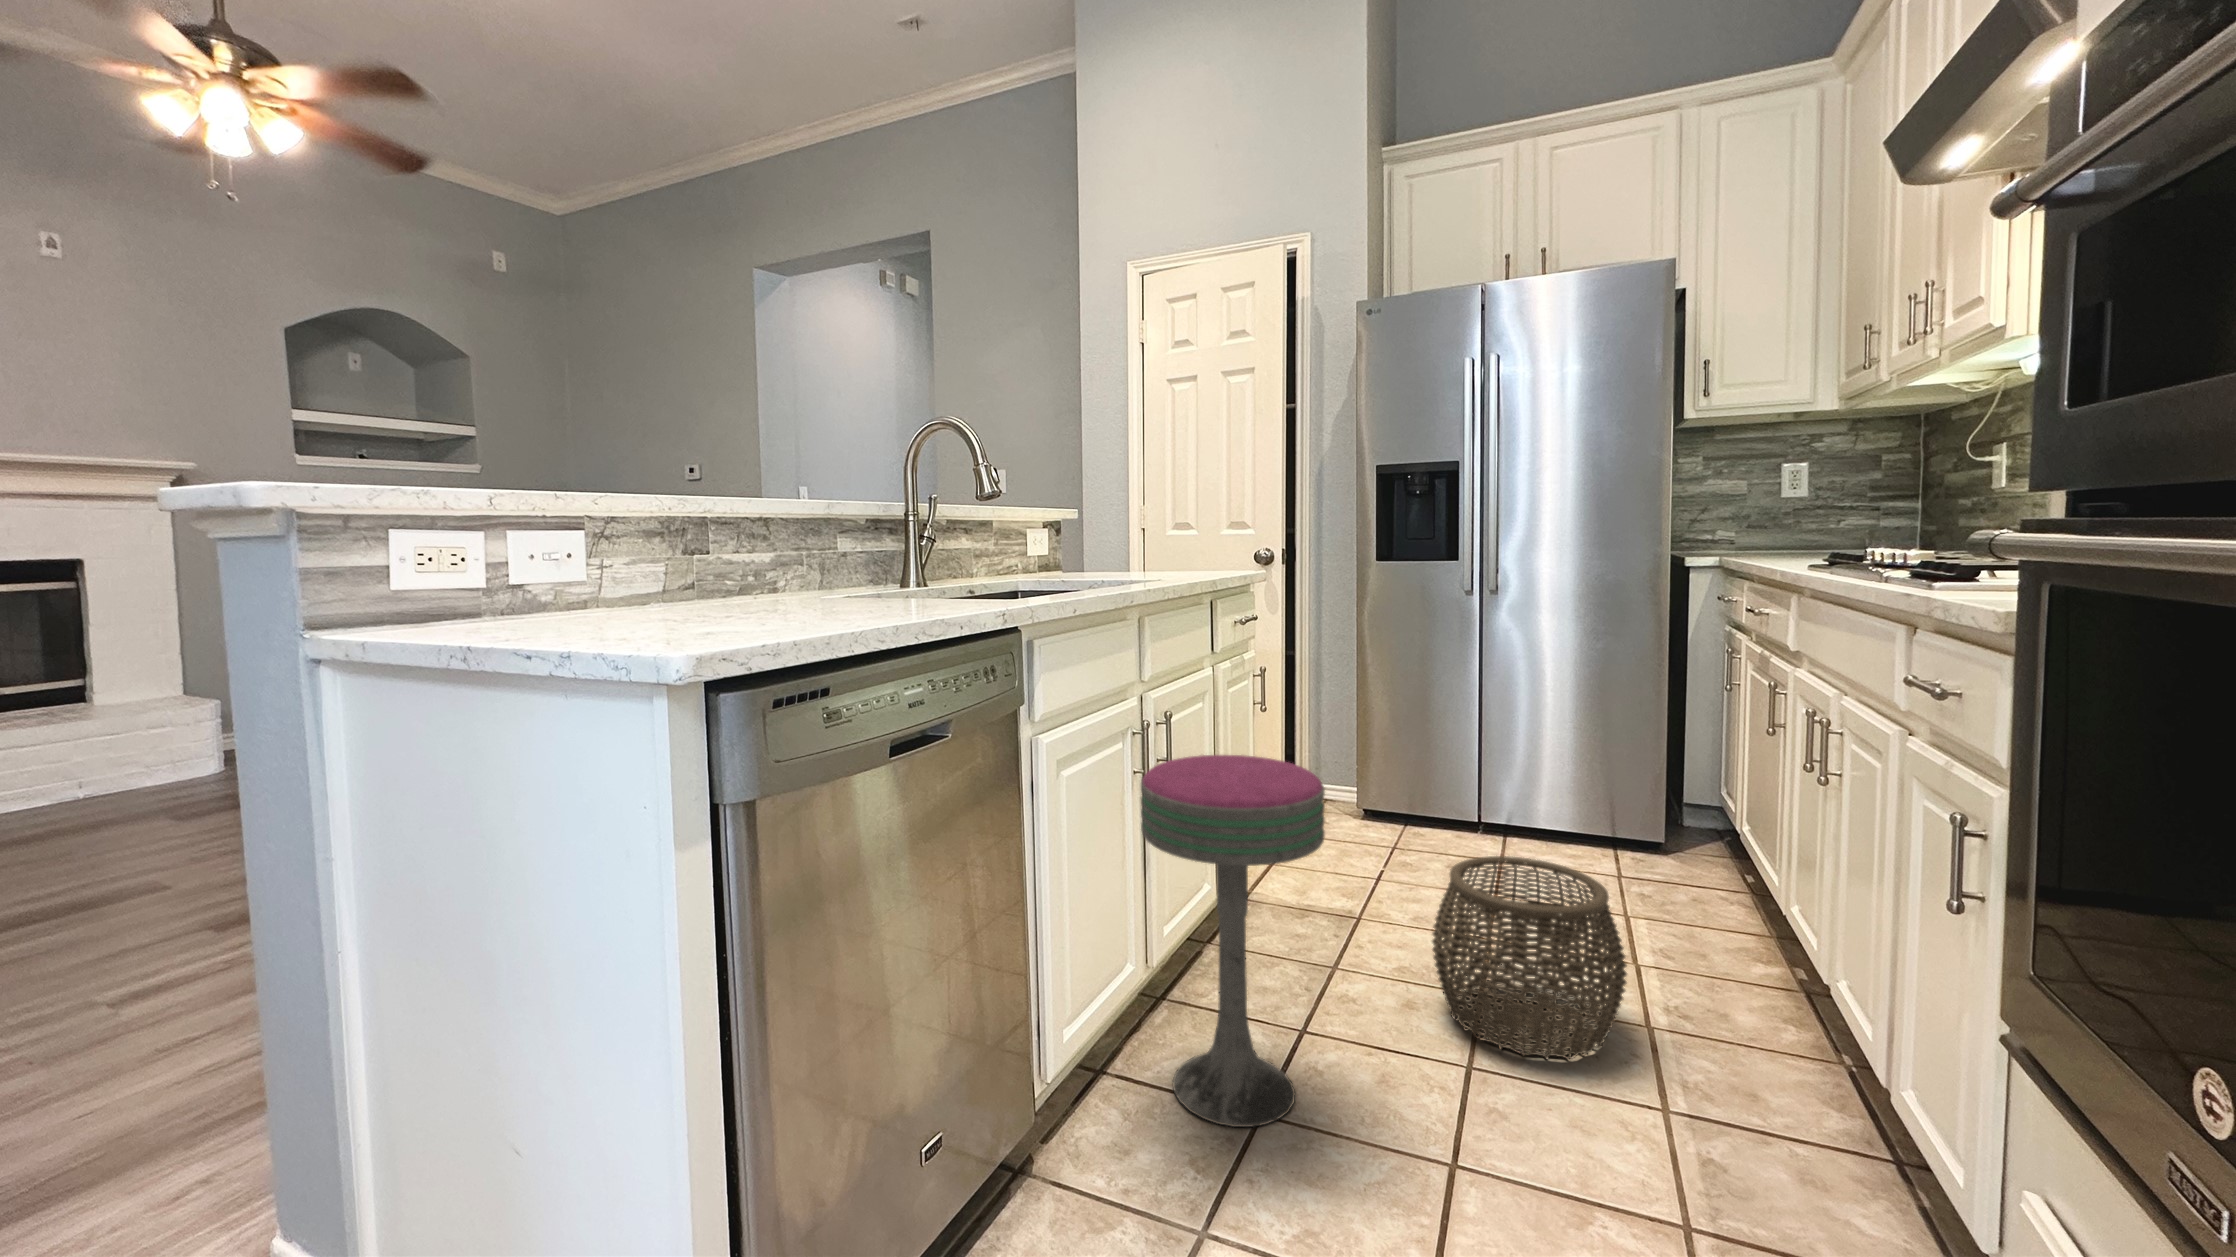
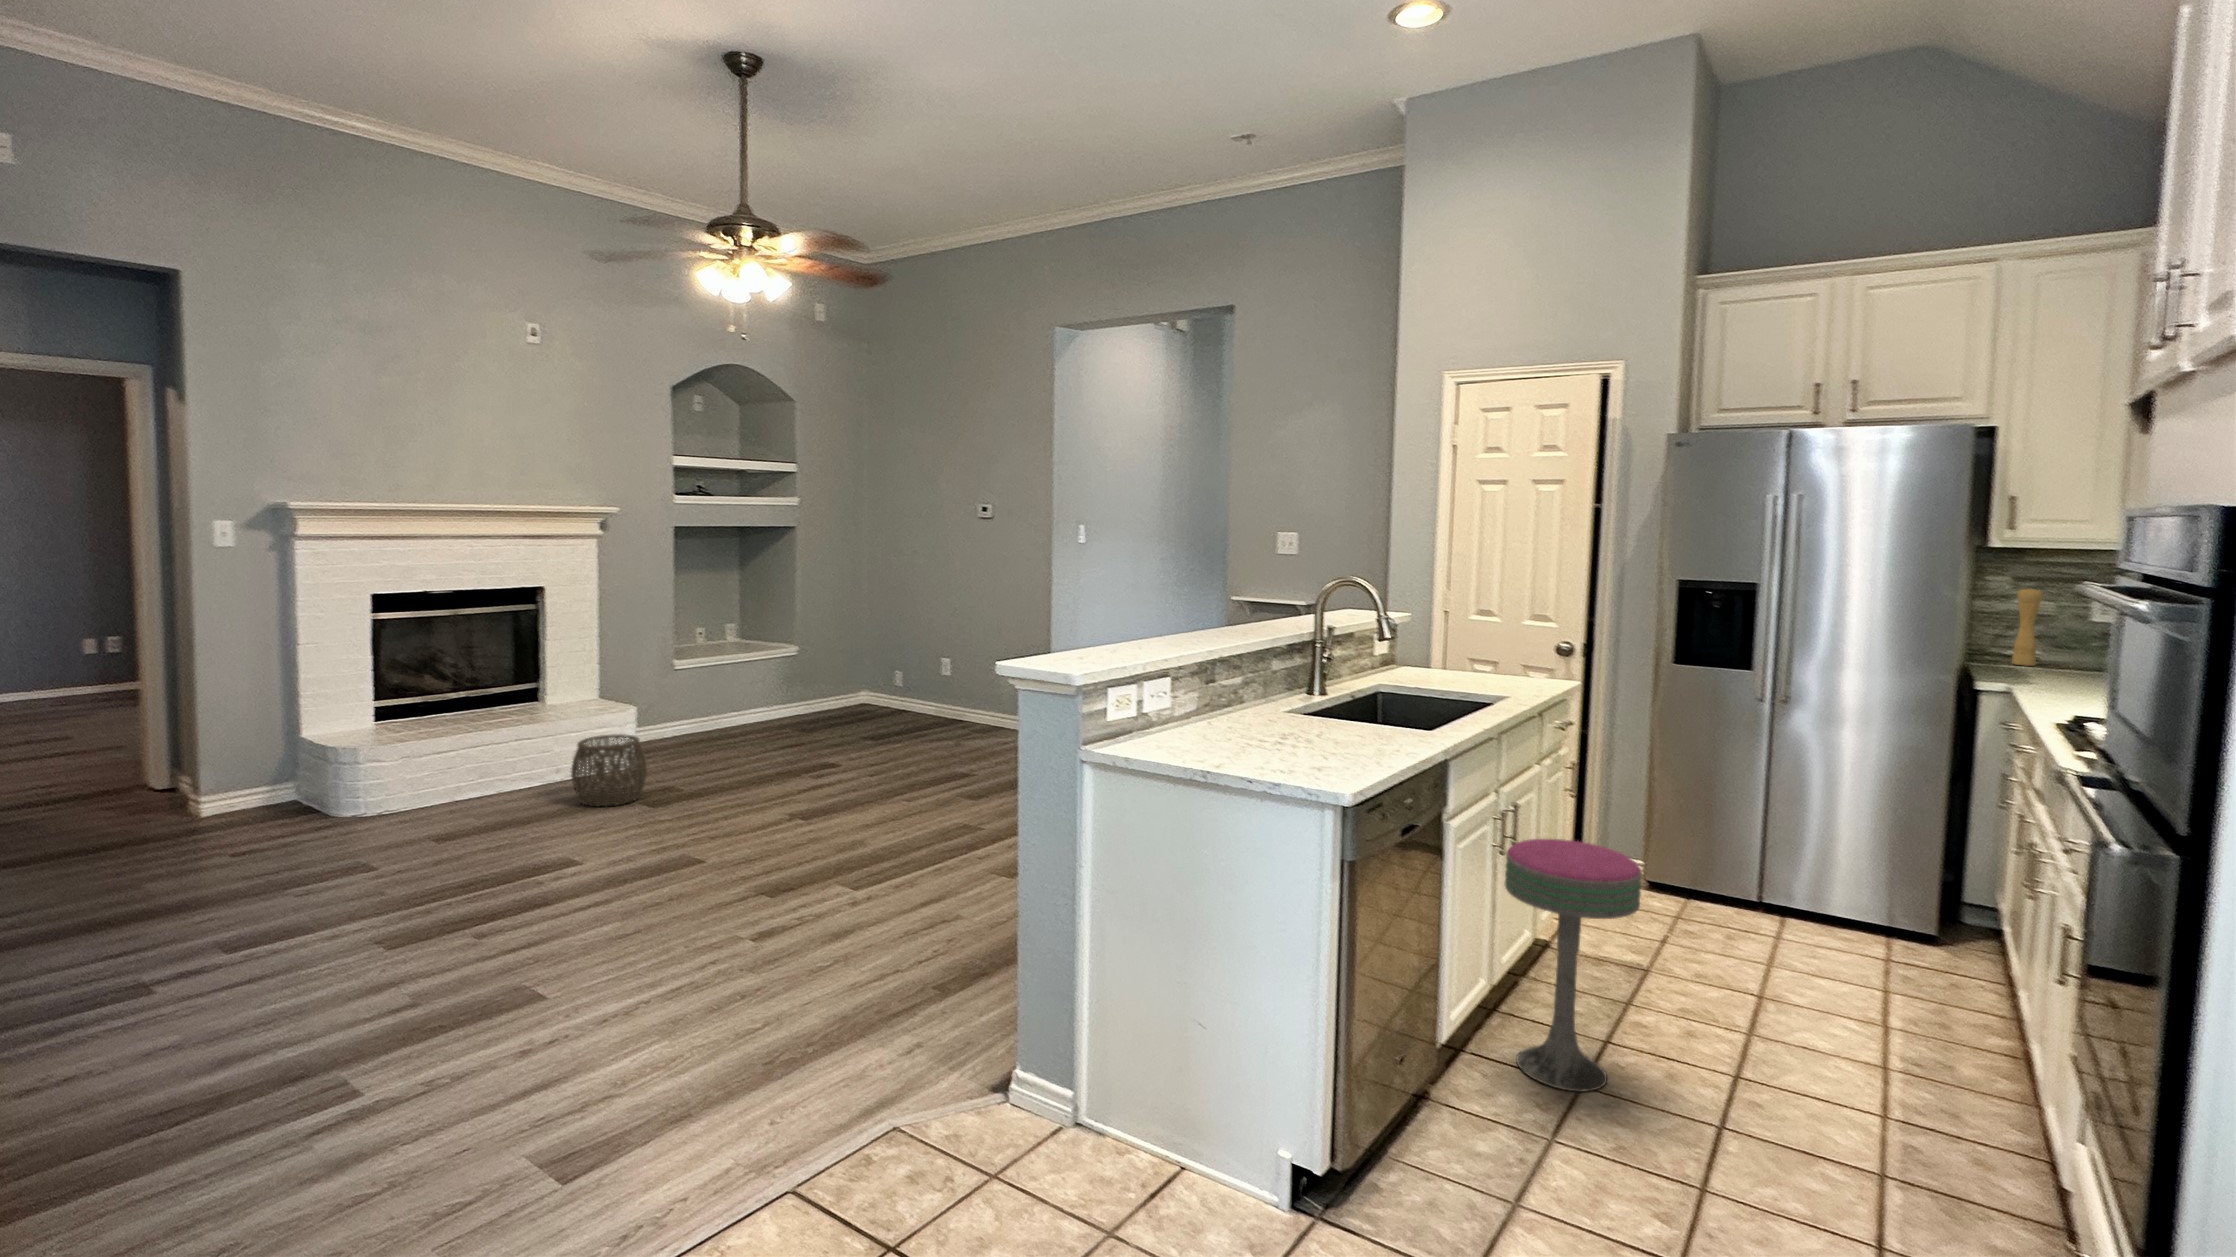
pepper mill: none [1709,465,1735,547] -> present [2012,588,2043,666]
woven basket: present [1432,856,1627,1060] -> present [571,734,647,807]

